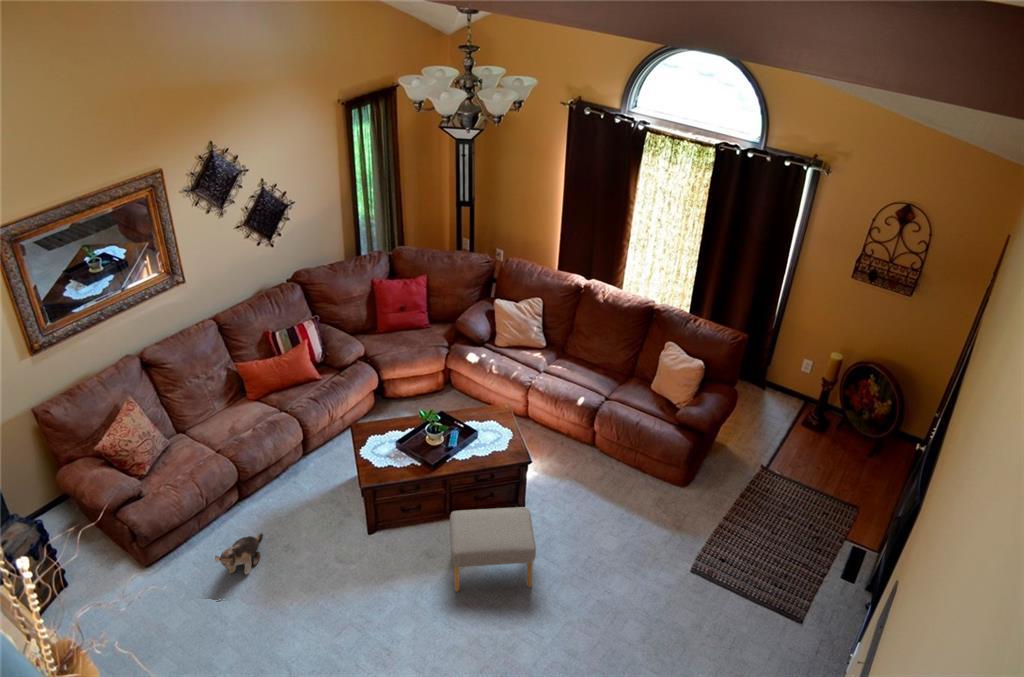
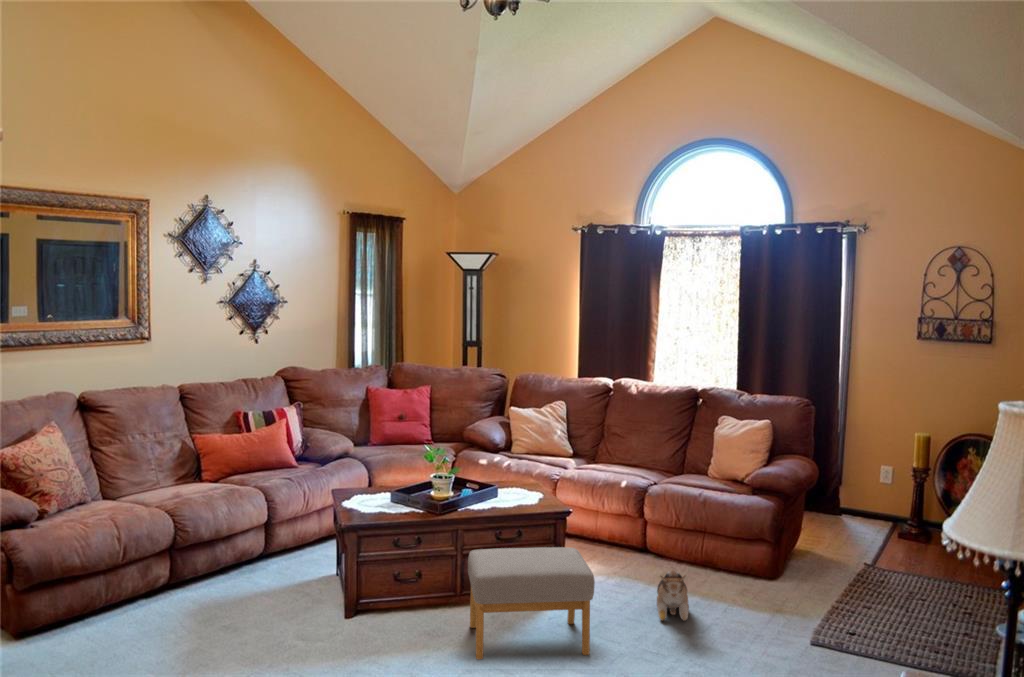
plush toy: present [215,534,263,574] -> present [657,570,689,621]

